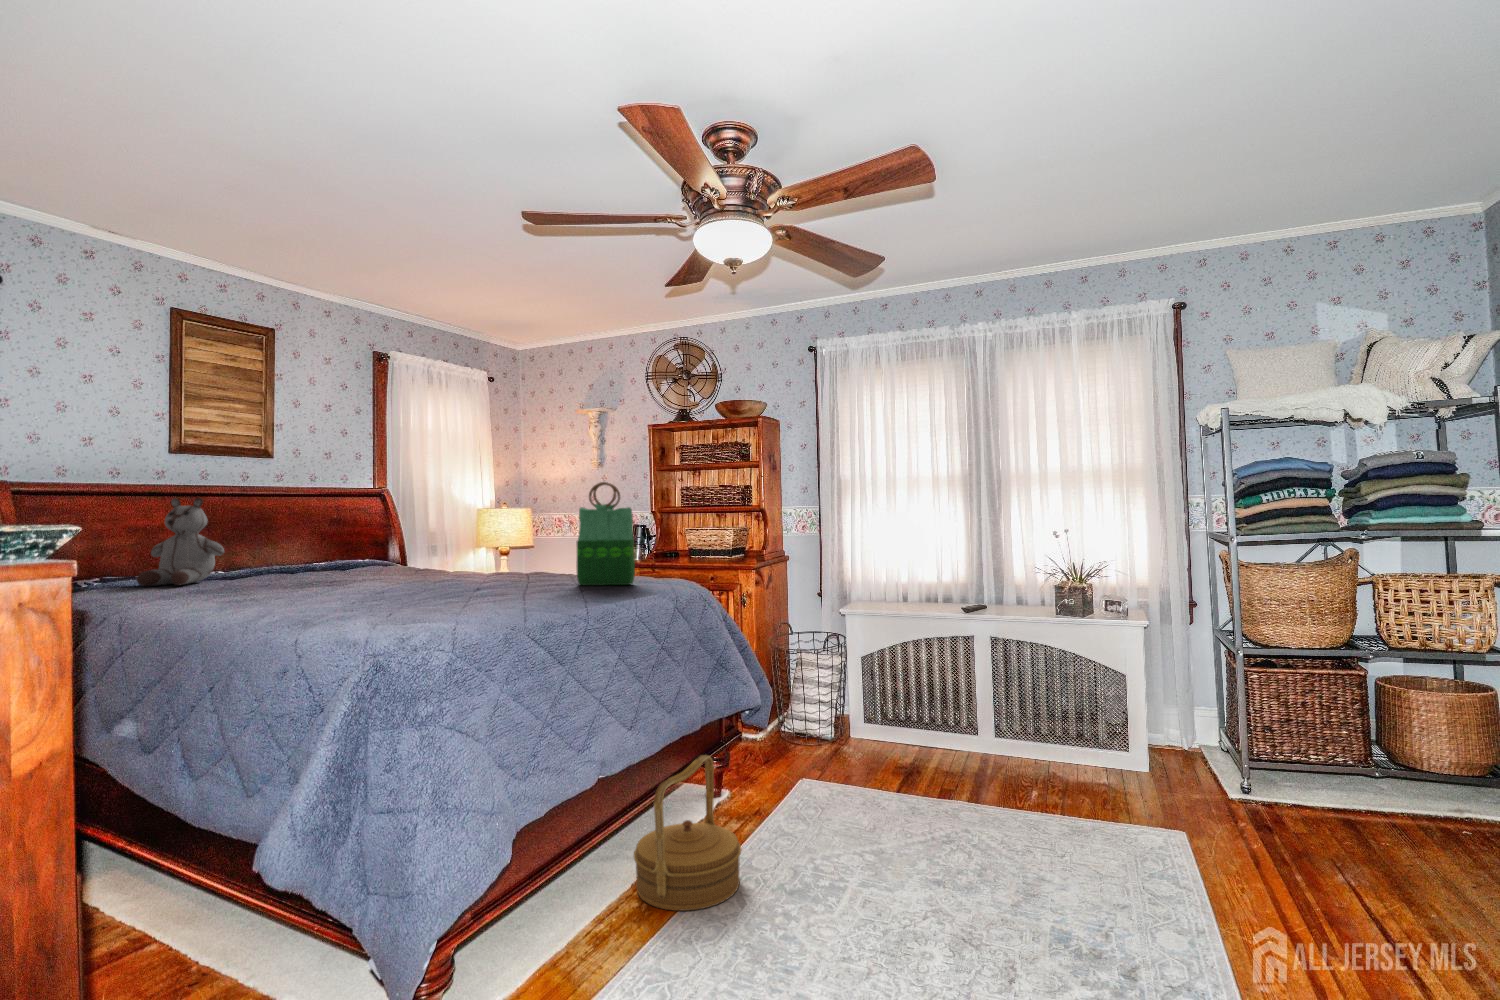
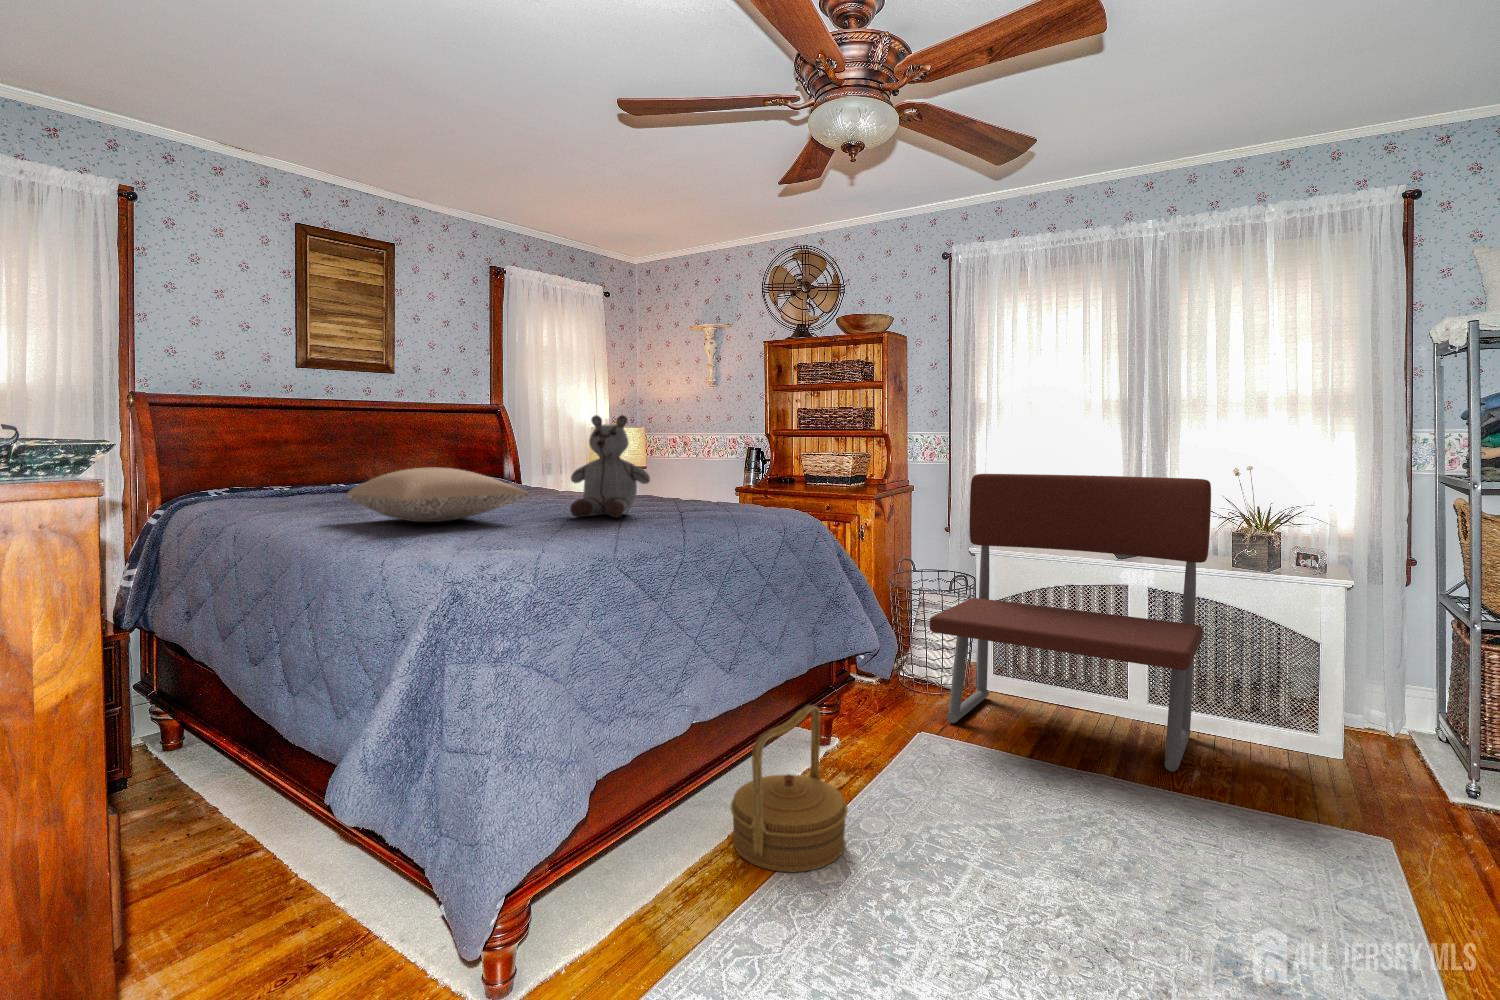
tote bag: present [577,482,635,585] -> none [679,402,741,516]
stuffed bear: present [136,498,224,586] -> present [570,415,650,518]
bench: none [807,540,1034,795] -> present [930,474,1211,772]
pillow: none [249,549,436,601] -> present [347,467,529,522]

